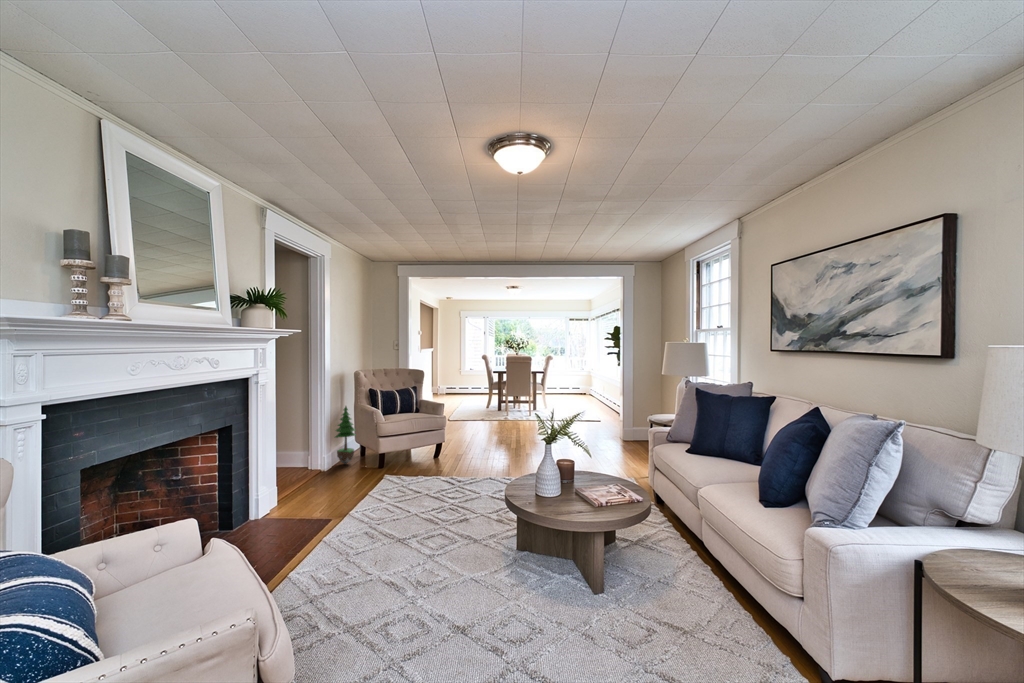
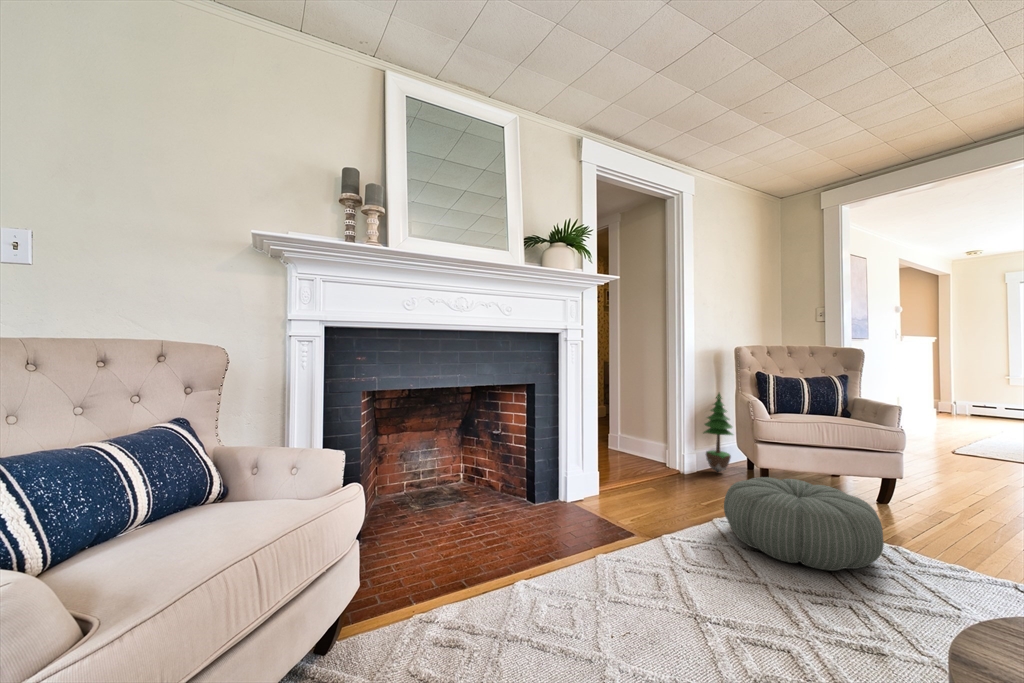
pouf: none [379,456,454,501] -> present [724,477,884,571]

